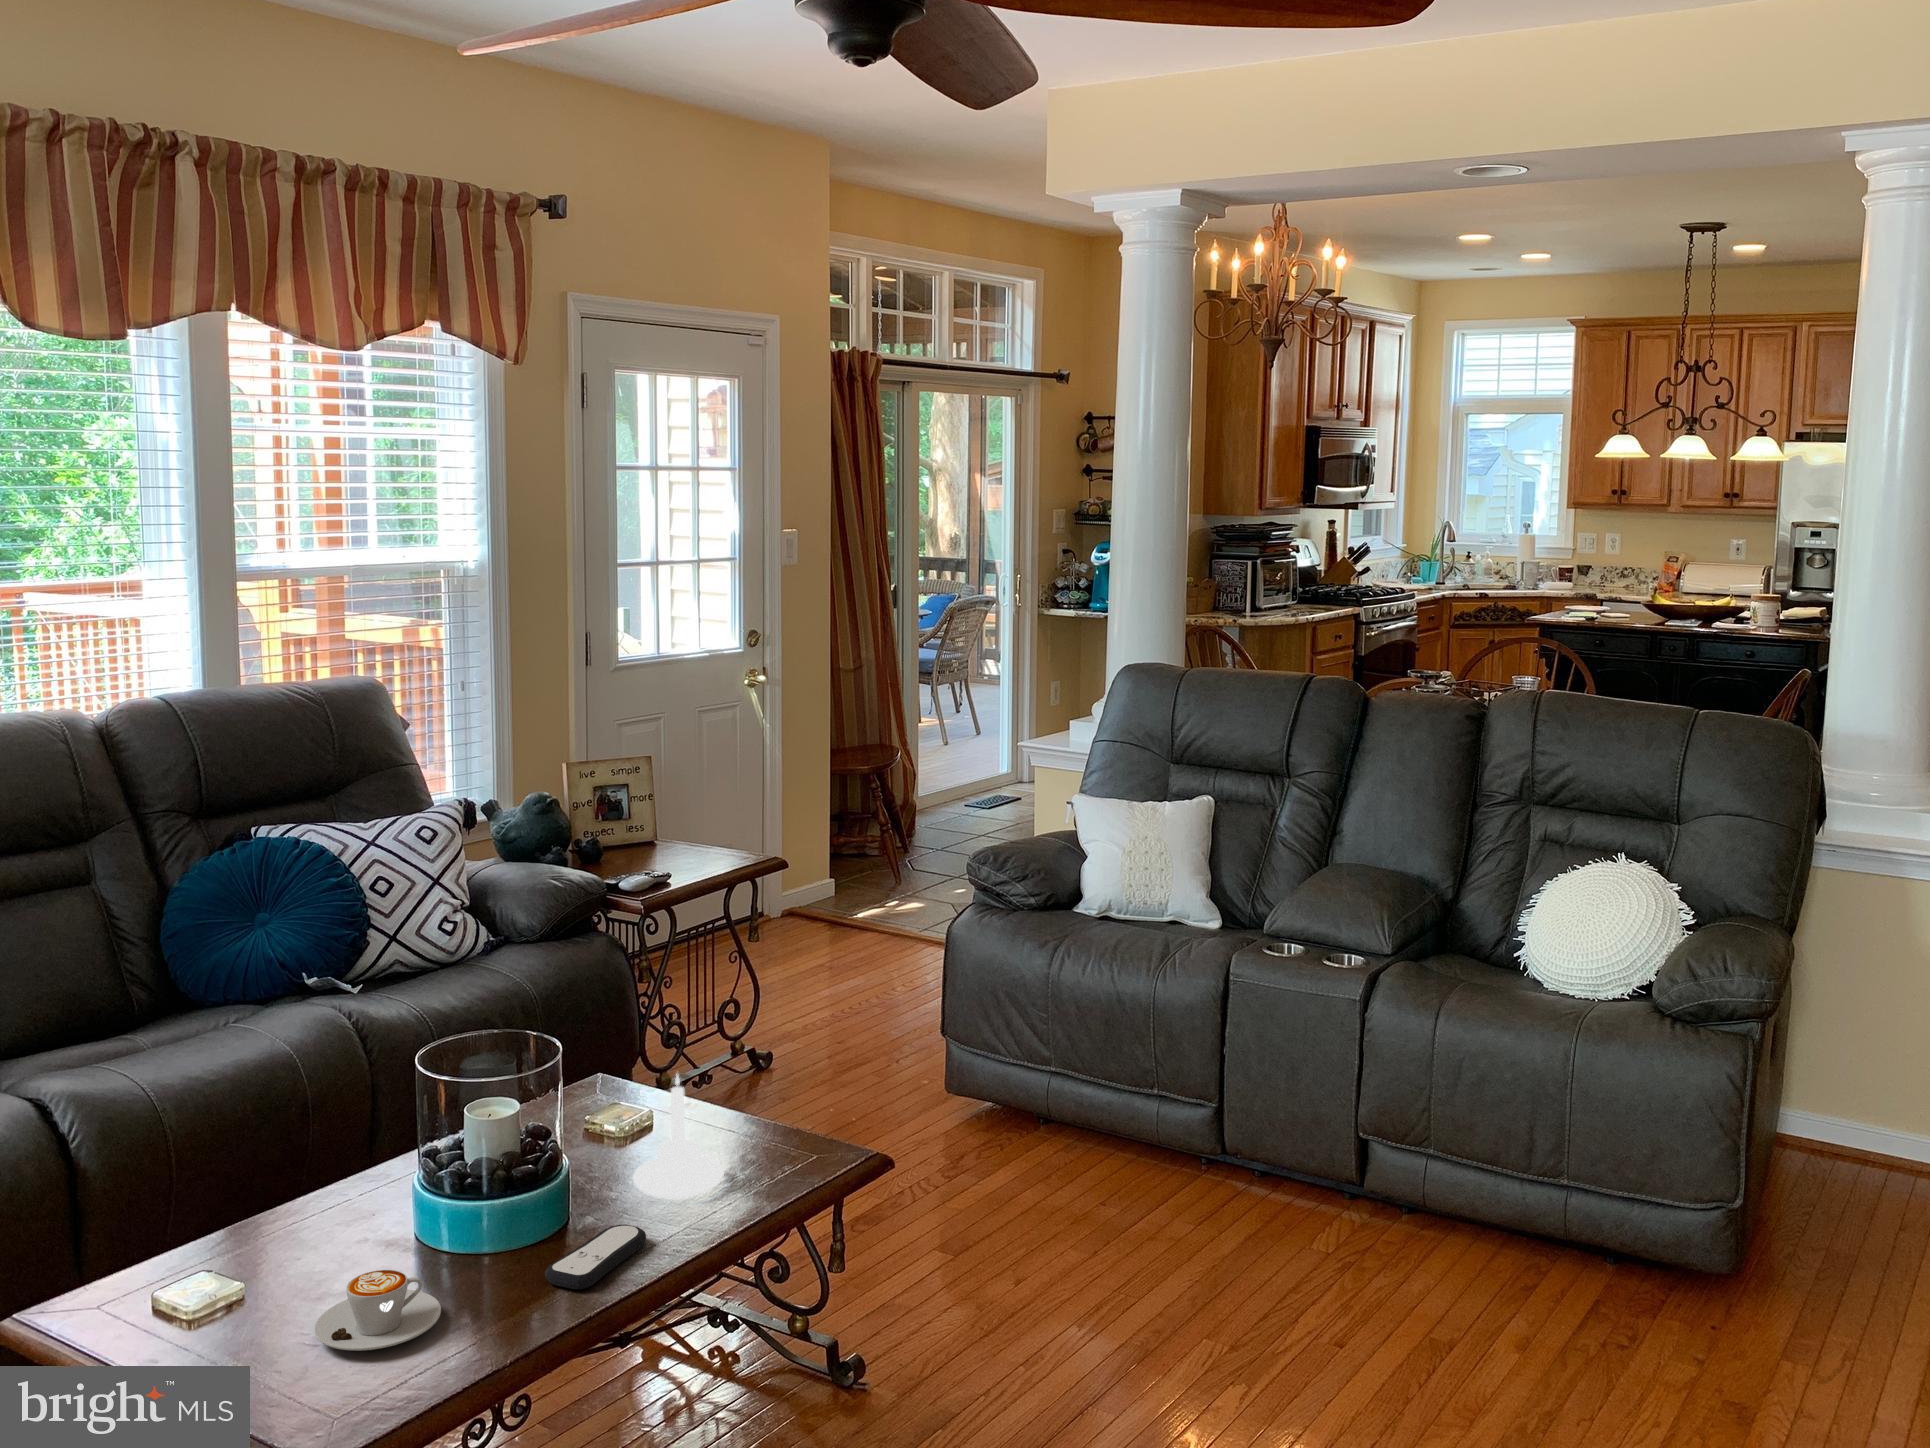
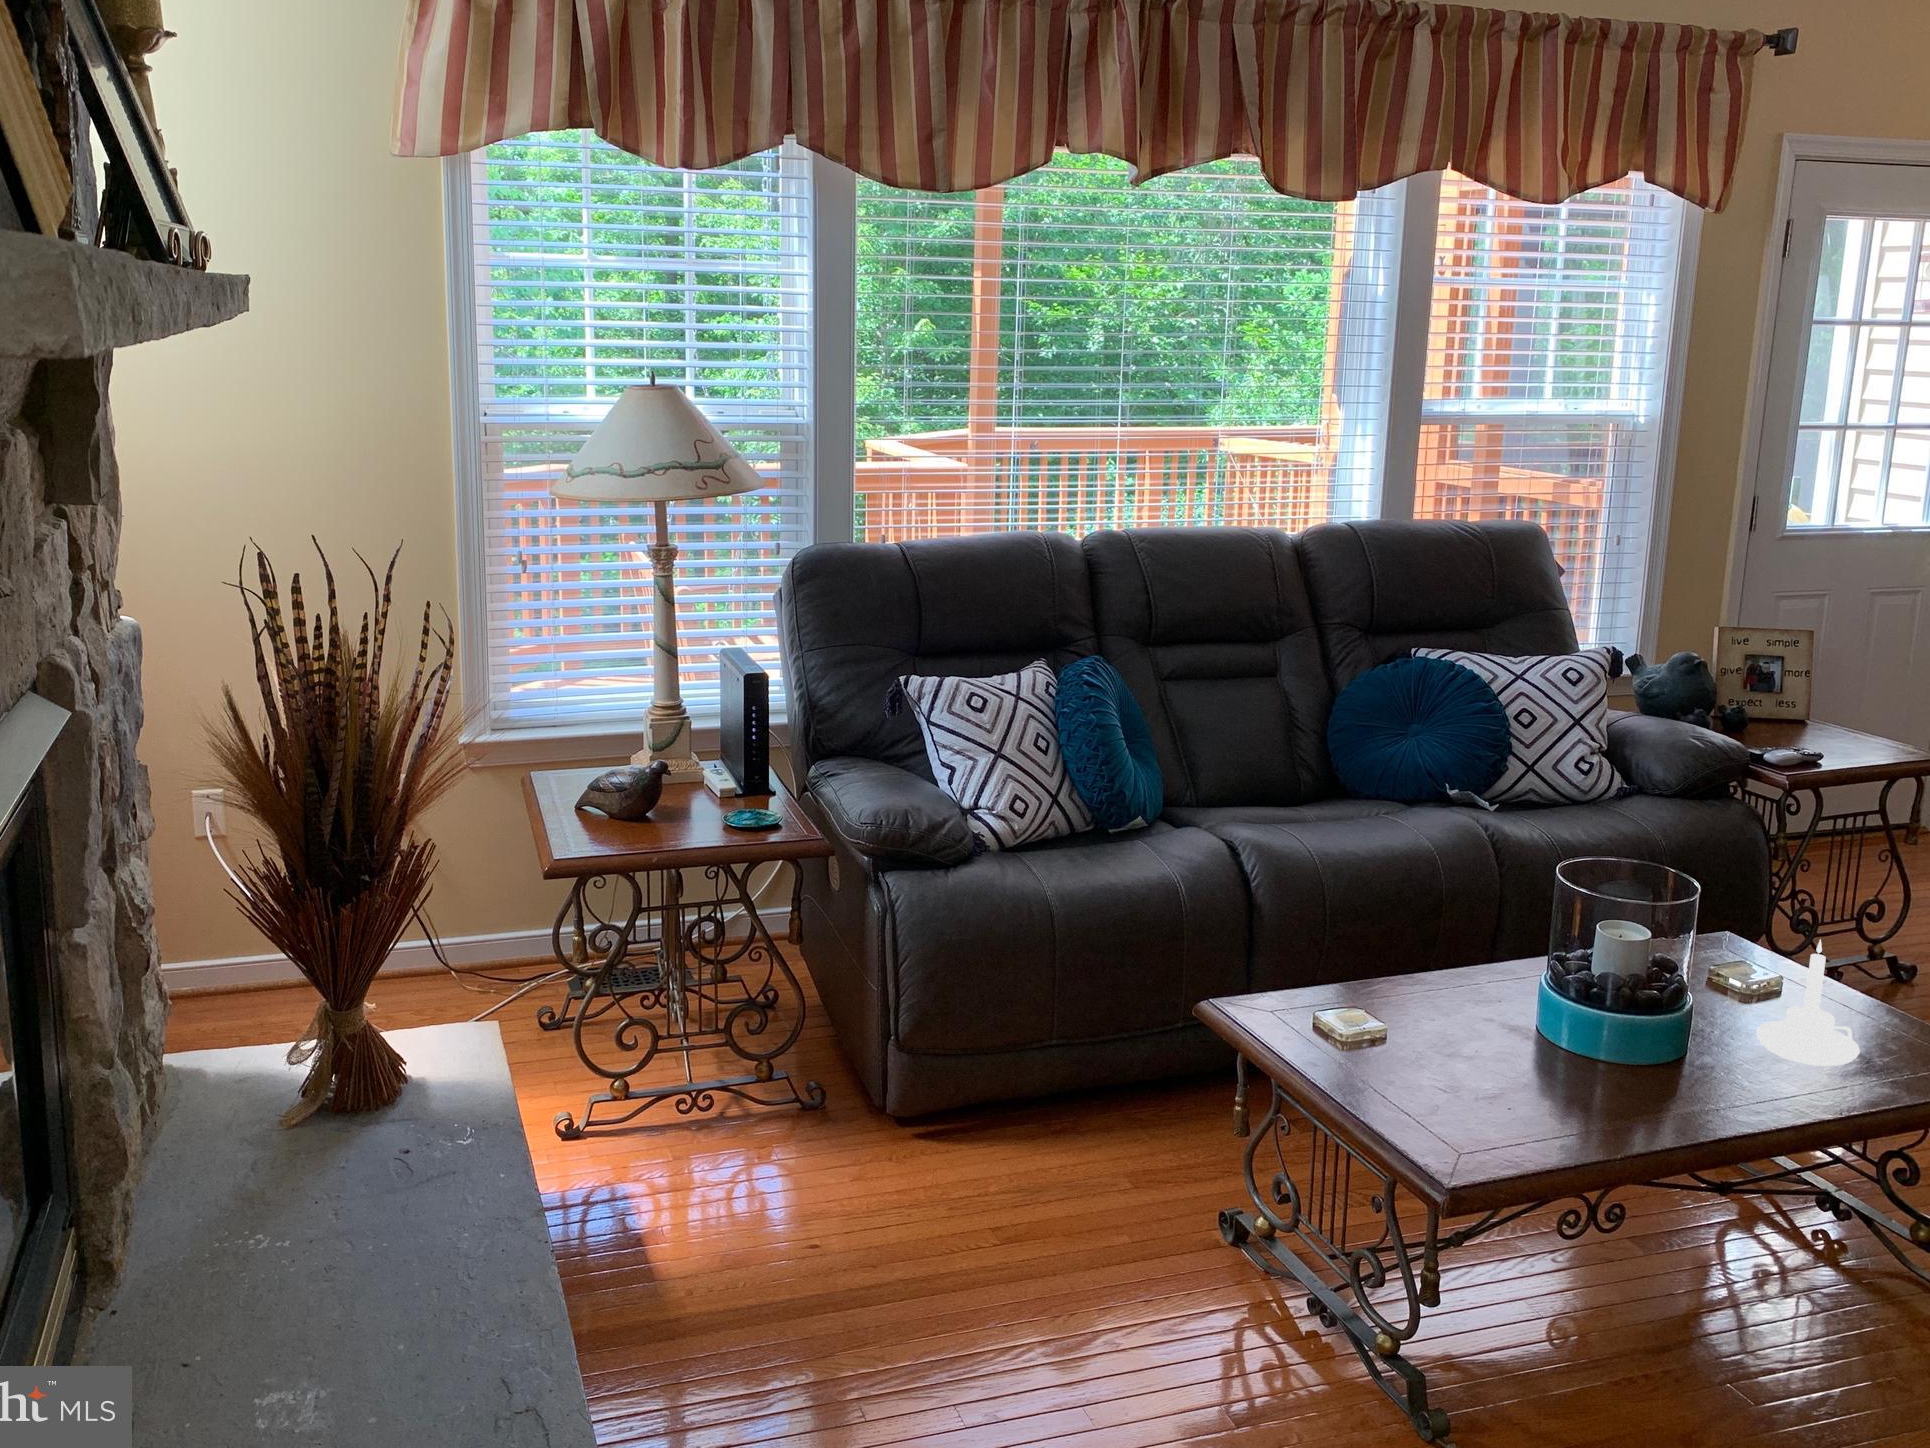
remote control: present [545,1225,646,1289] -> none [1659,1069,1766,1116]
coffee cup: present [315,1270,441,1351] -> none [1447,1041,1558,1108]

